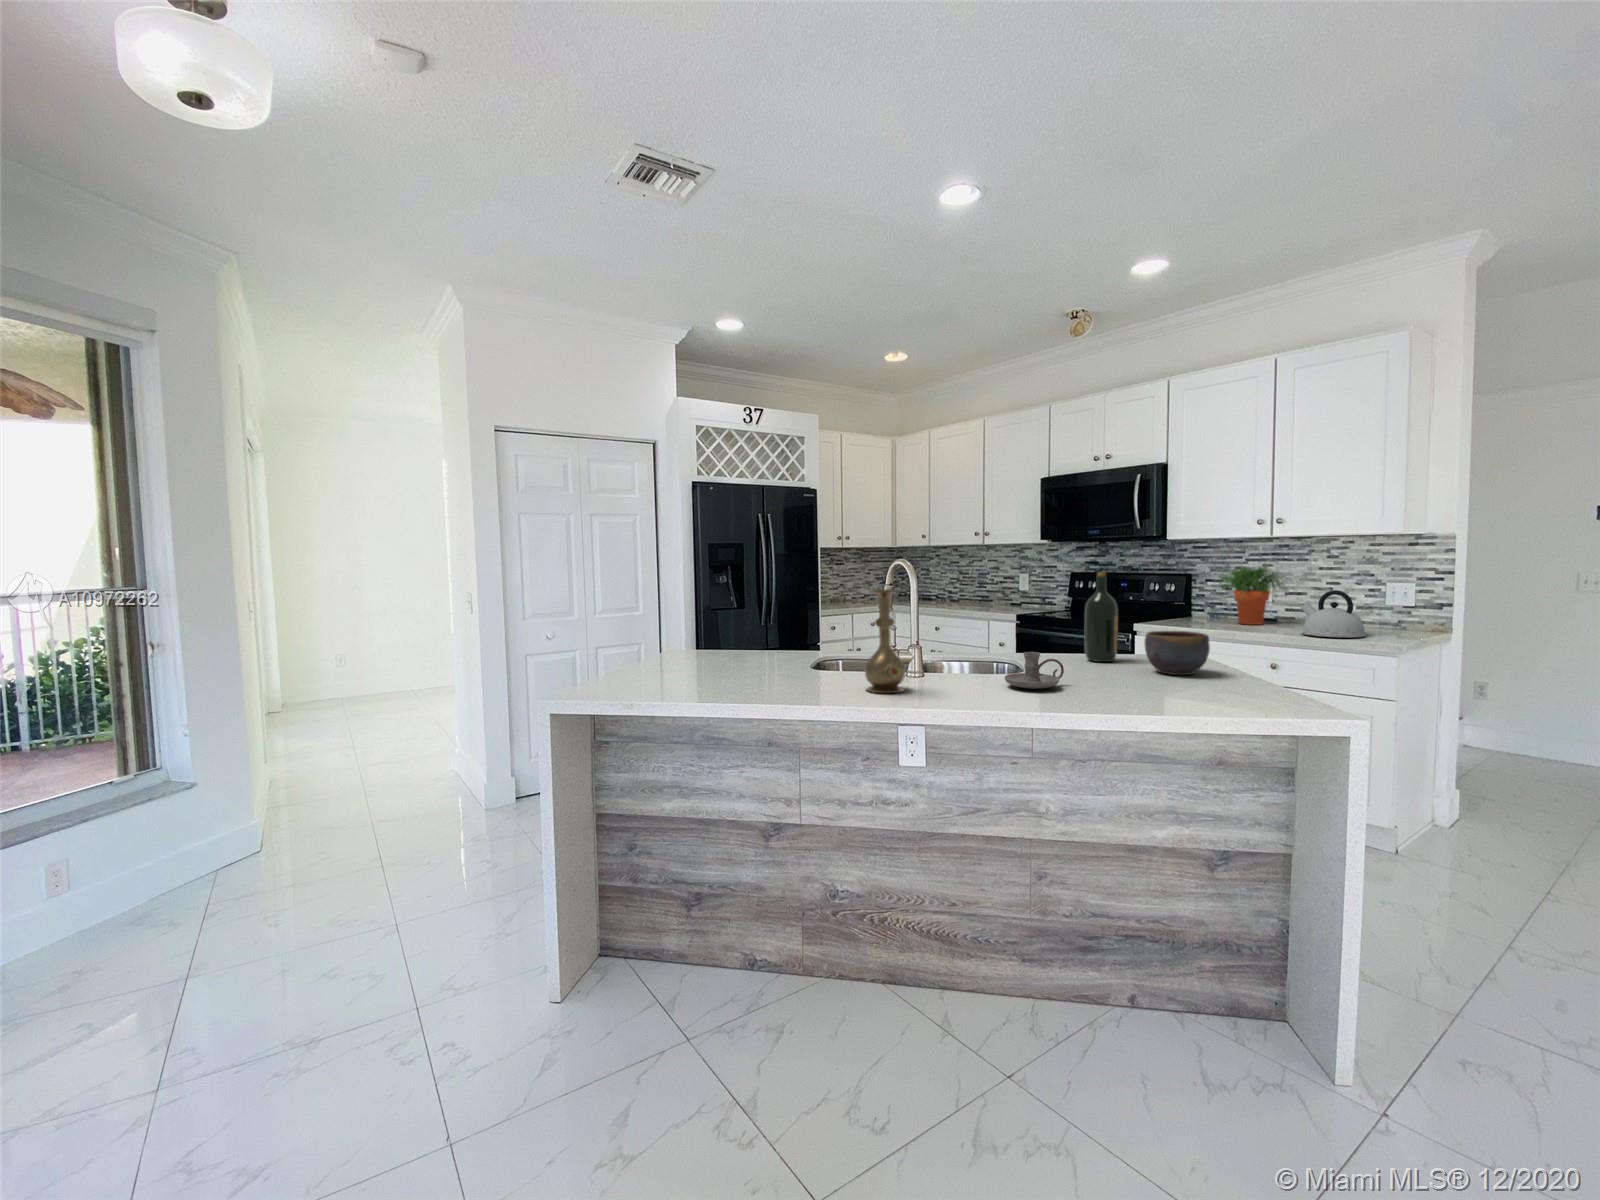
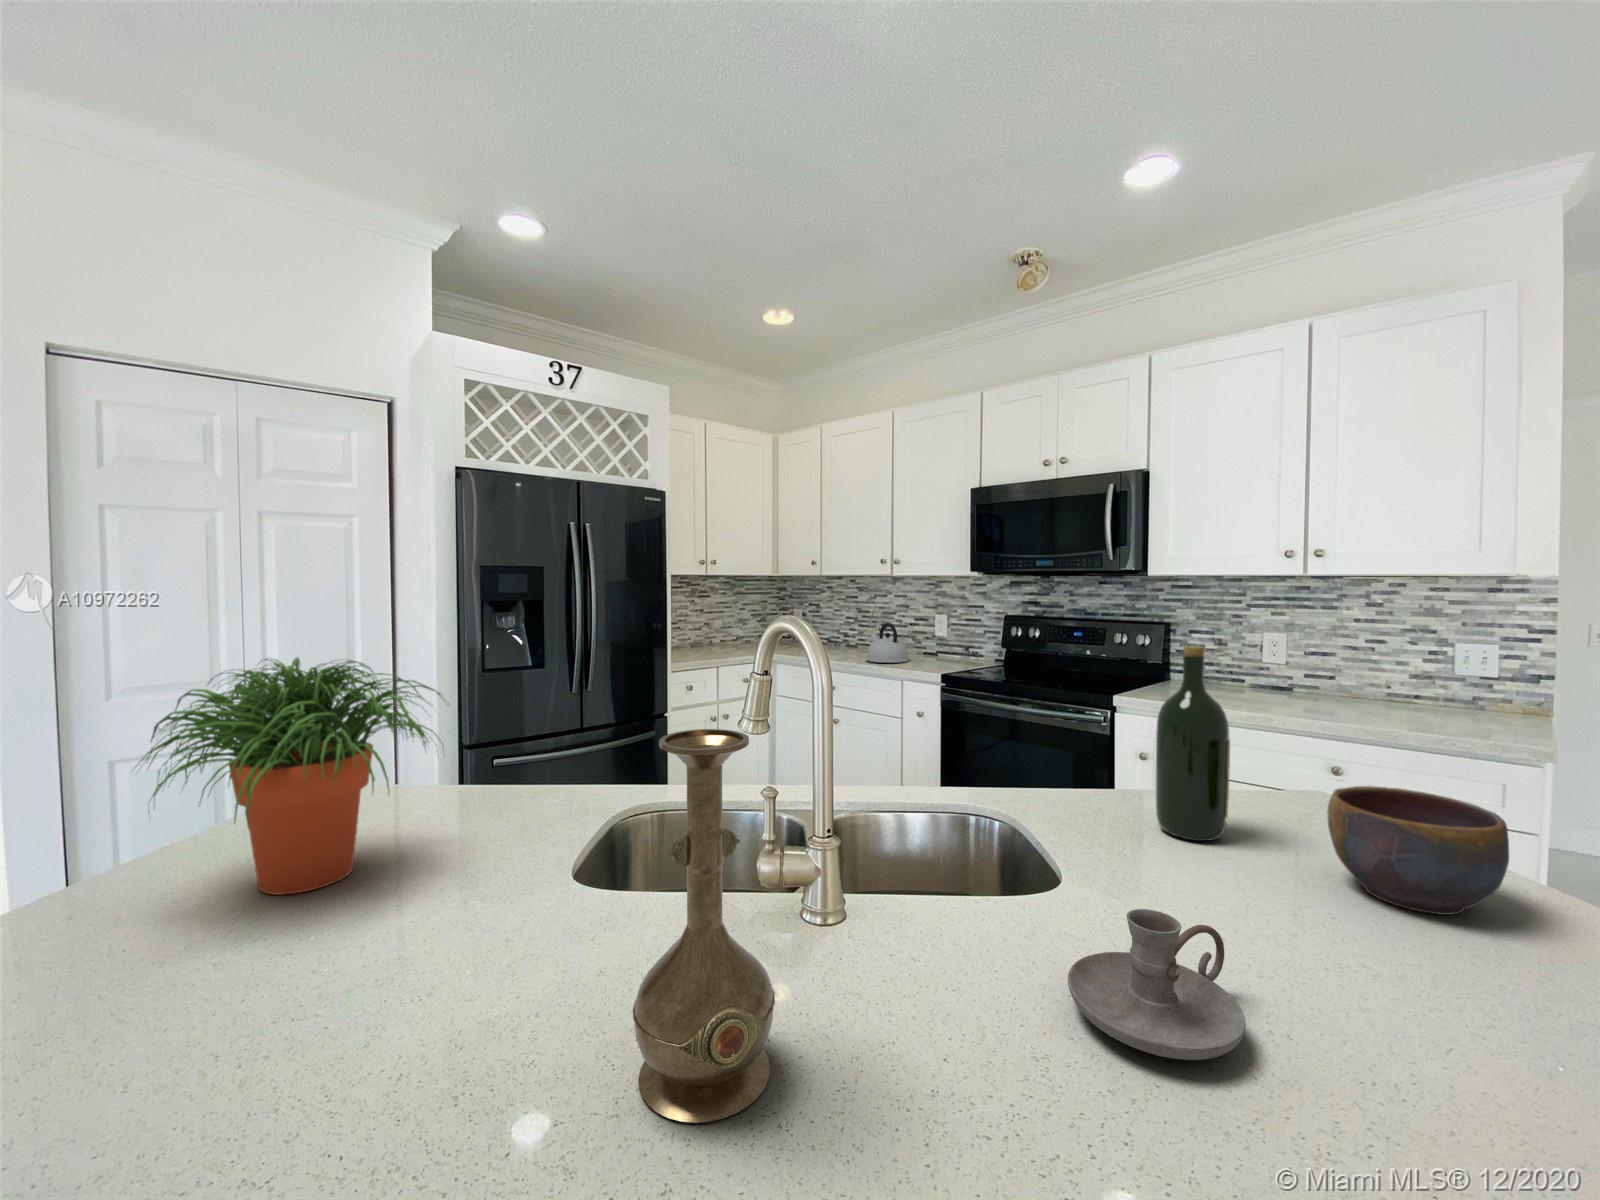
potted plant: present [1220,566,1287,625] -> present [142,657,442,895]
kettle: present [1301,590,1366,638] -> present [866,623,909,663]

